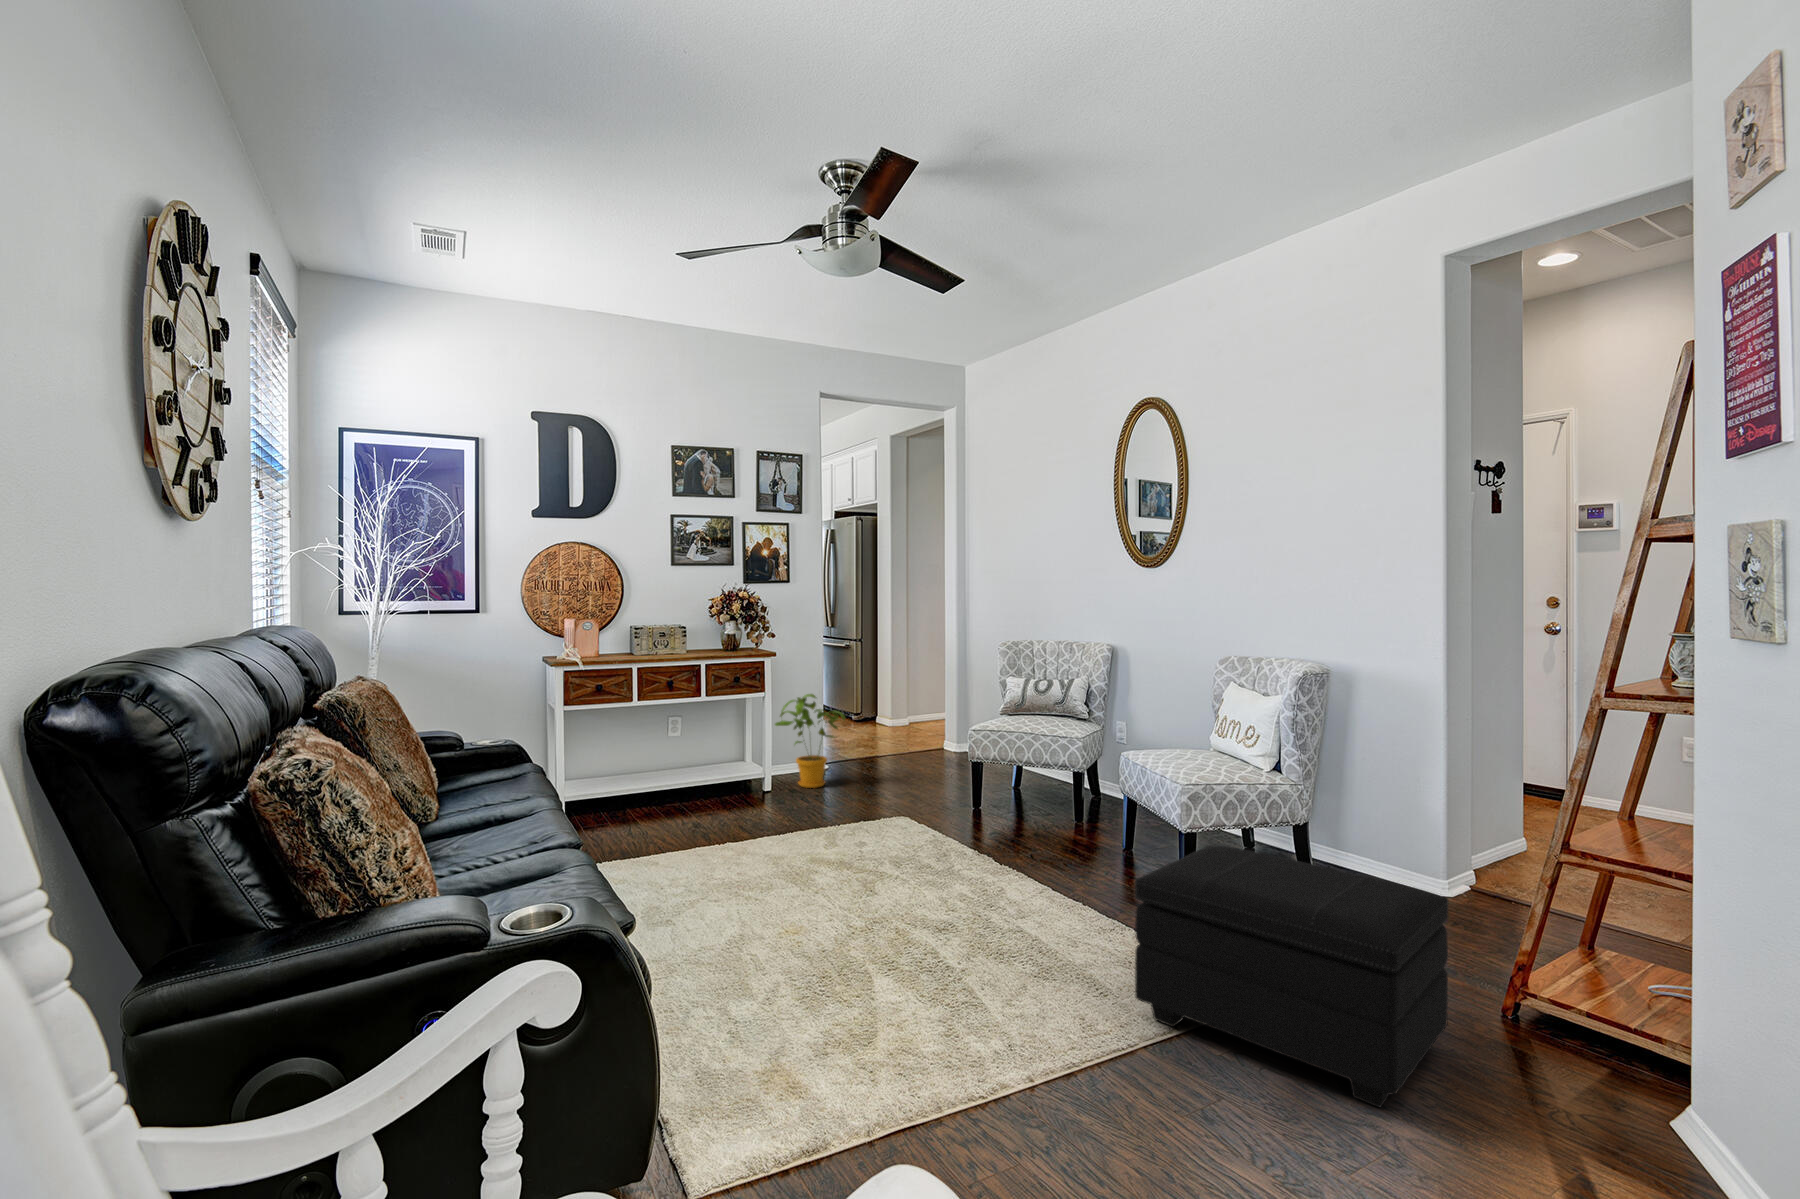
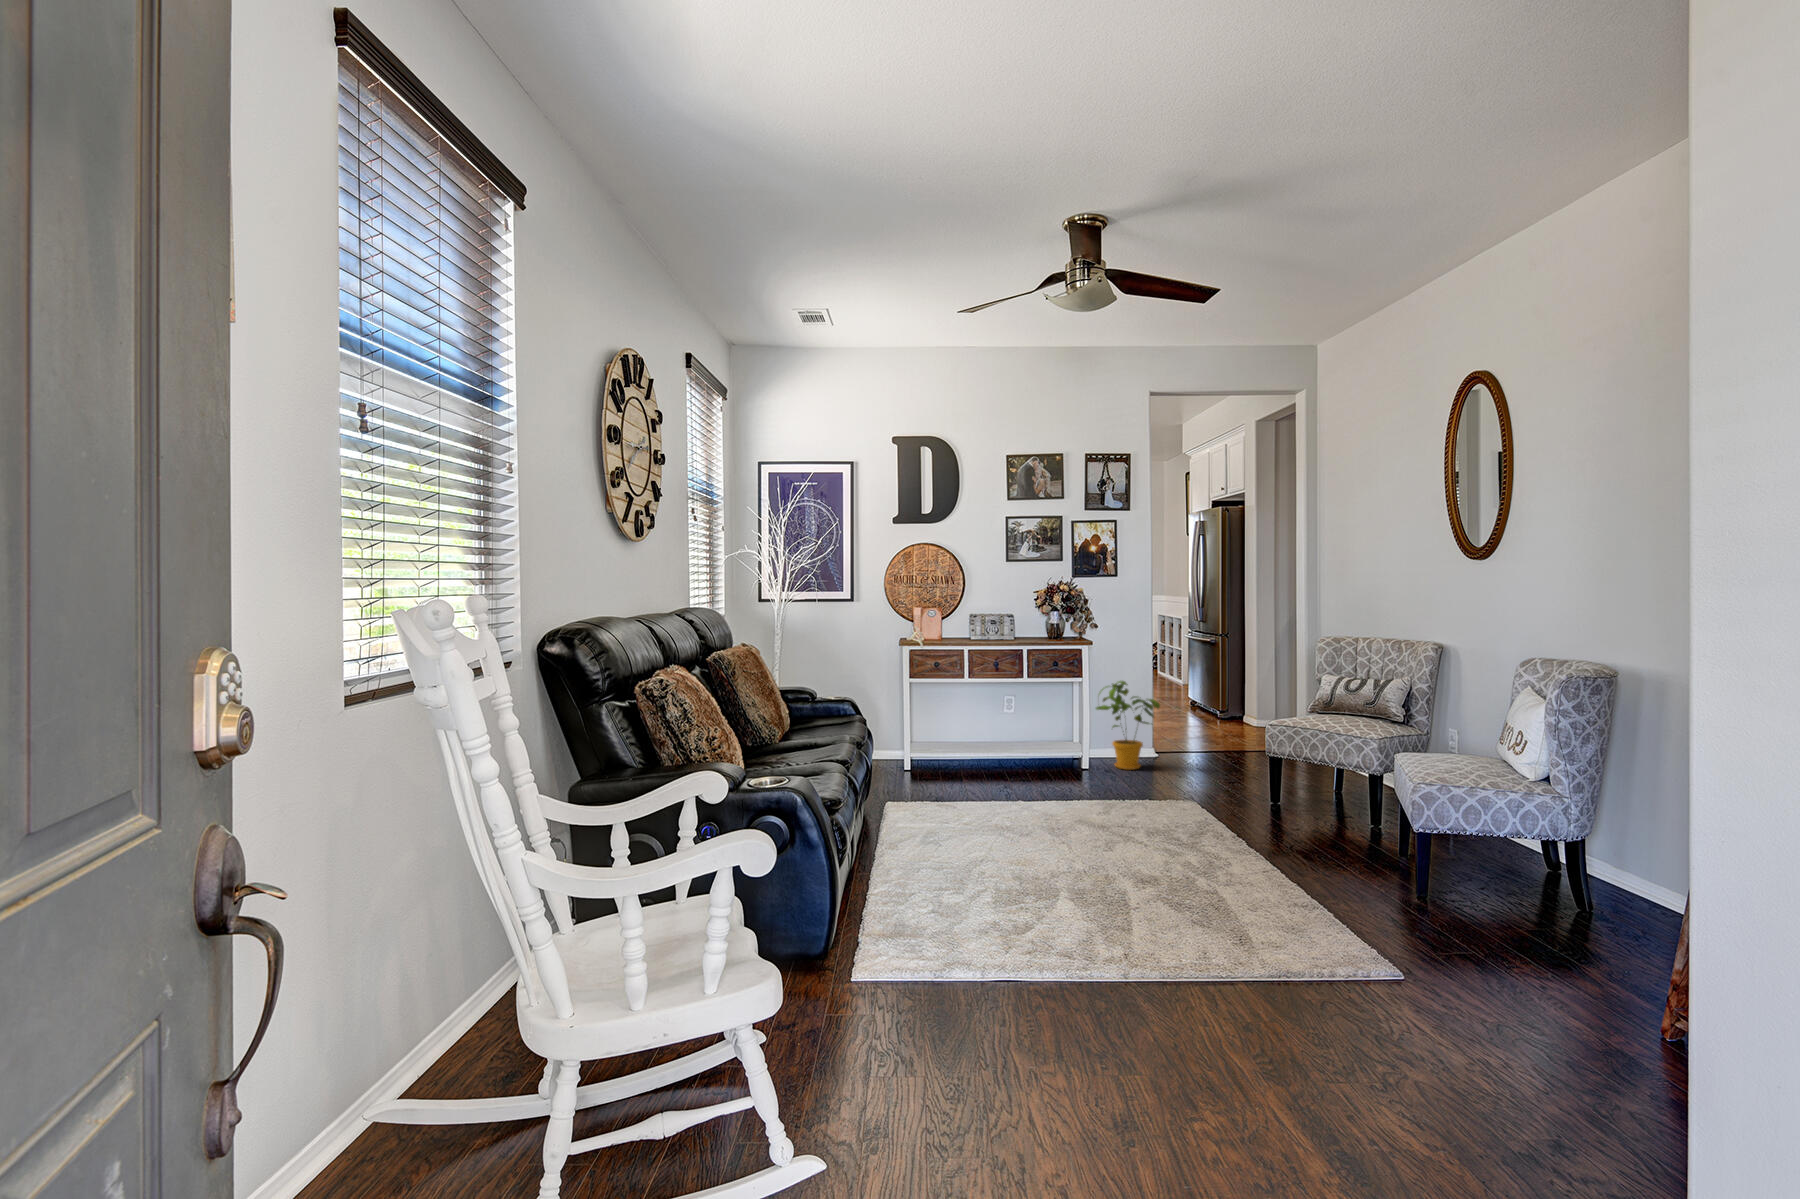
footstool: present [1135,845,1448,1107] -> none [1260,832,1570,1063]

